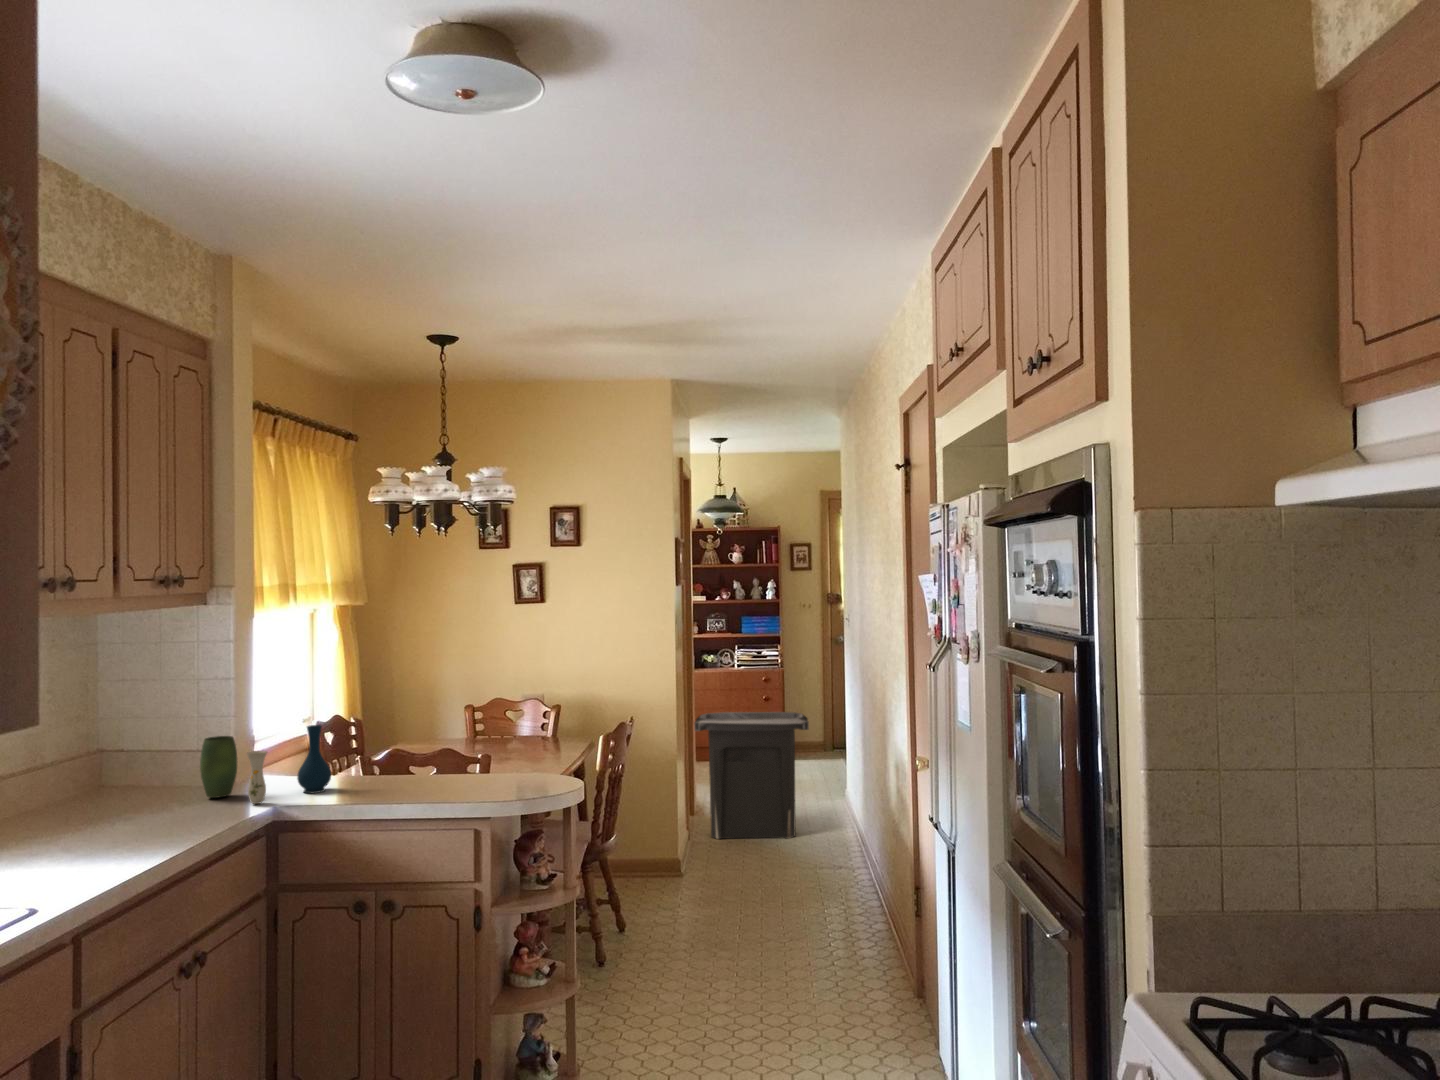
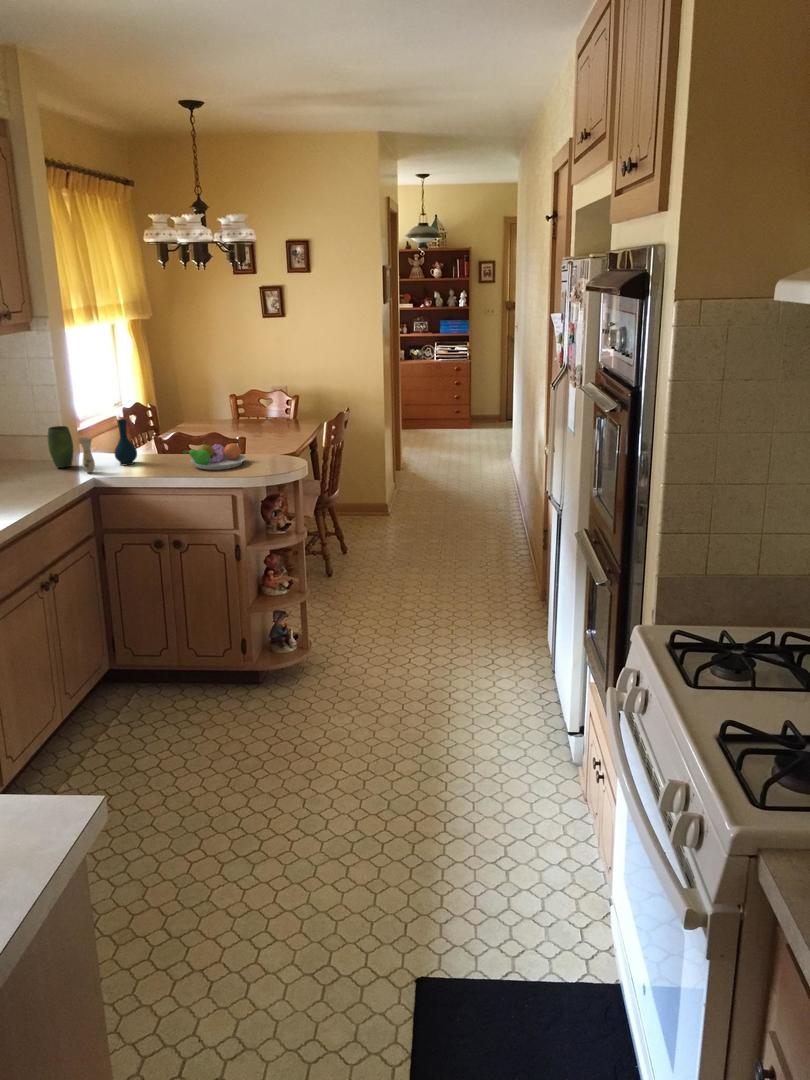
trash can: present [694,712,809,839] -> none [399,399,483,490]
fruit bowl: none [400,755,492,797] -> present [183,443,246,470]

